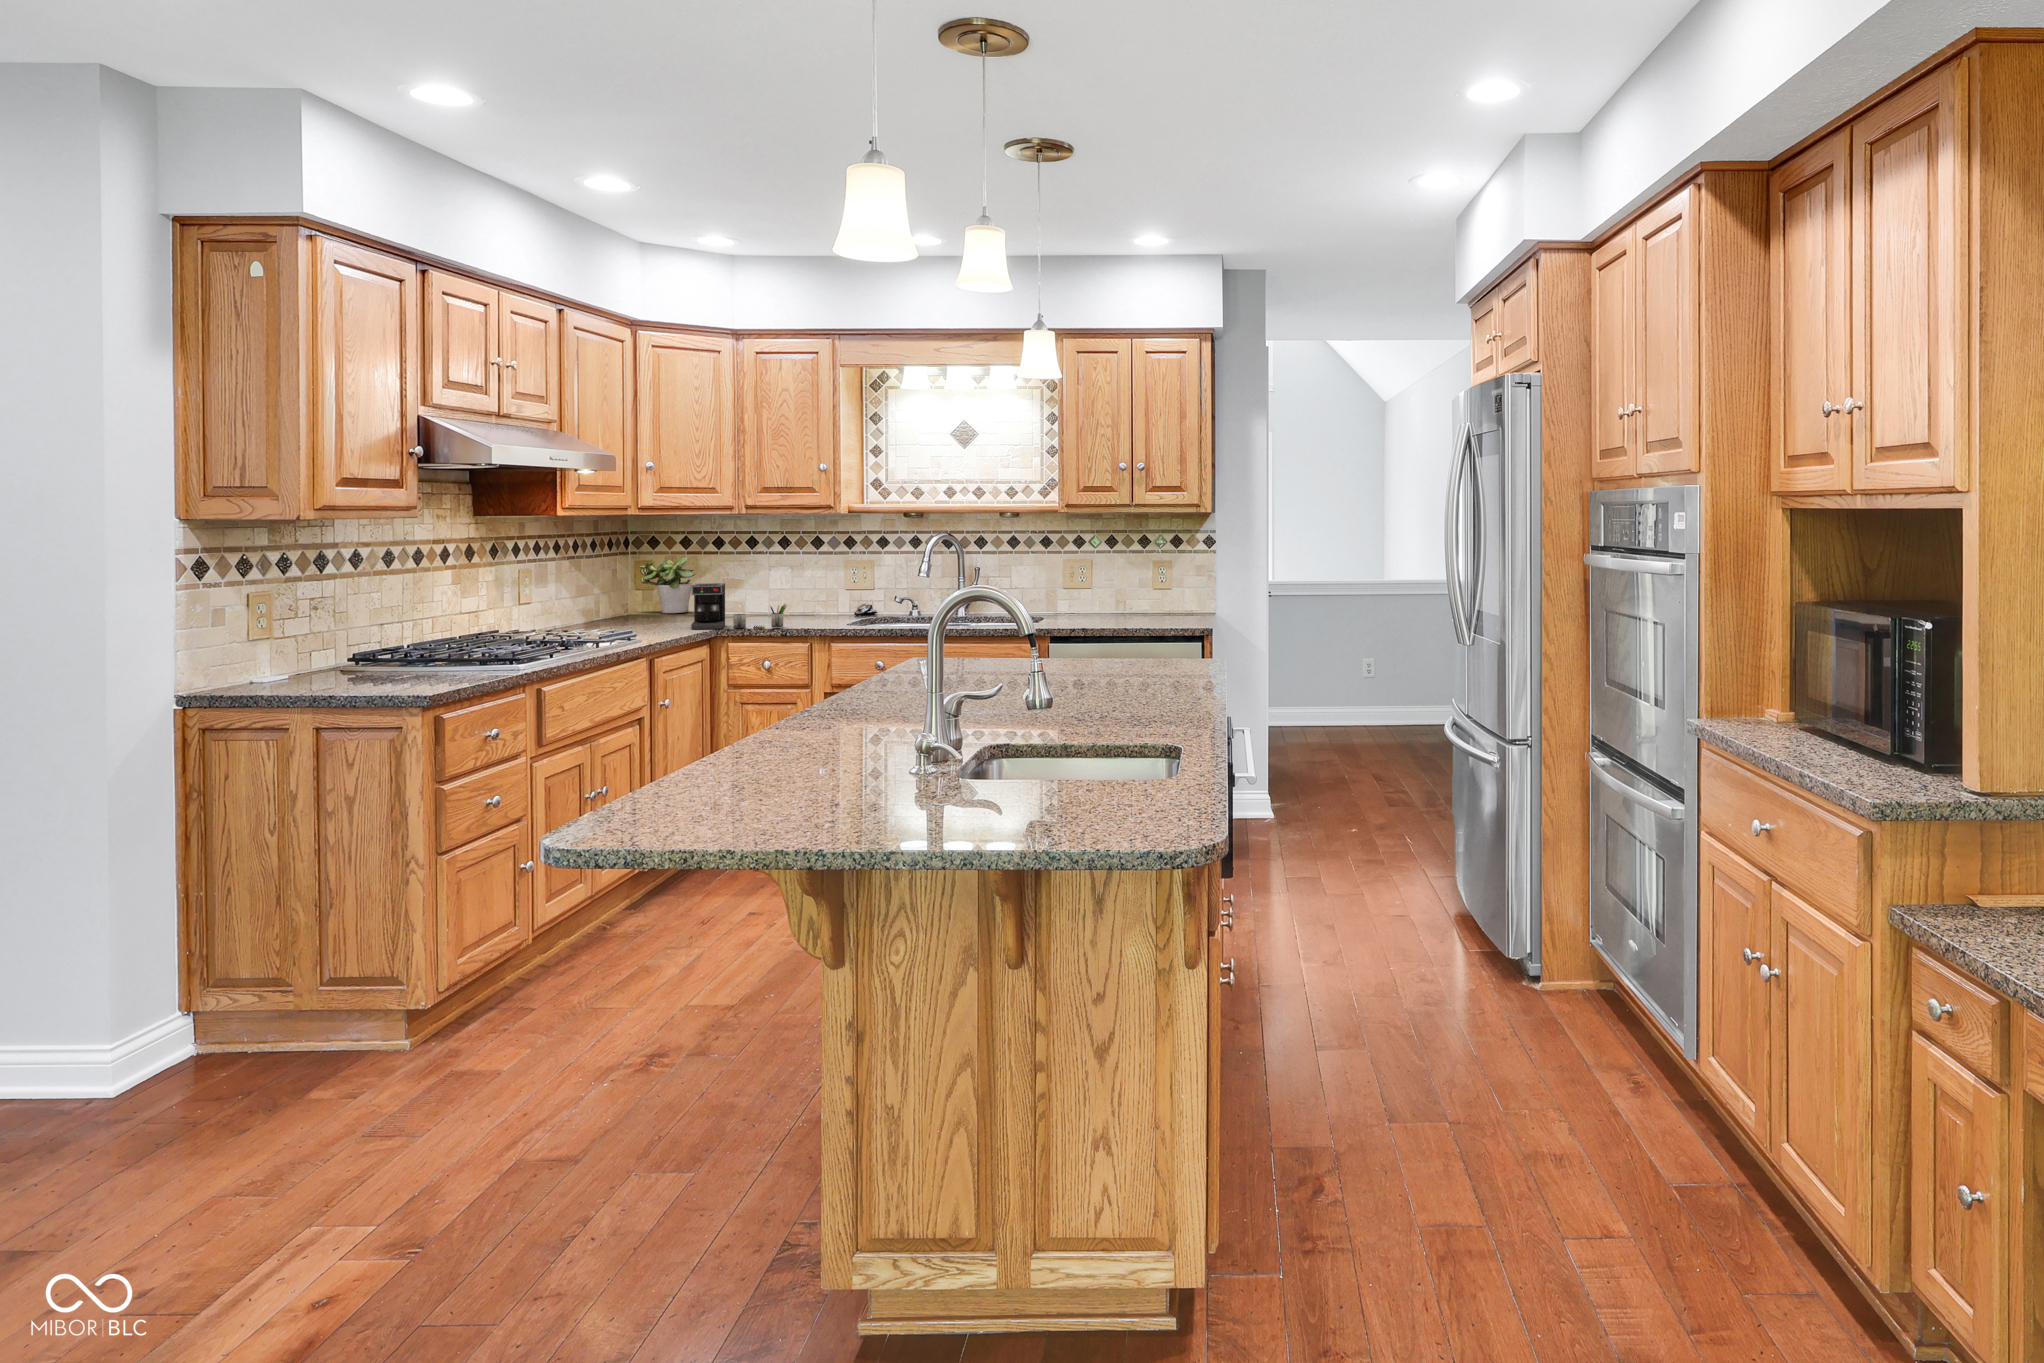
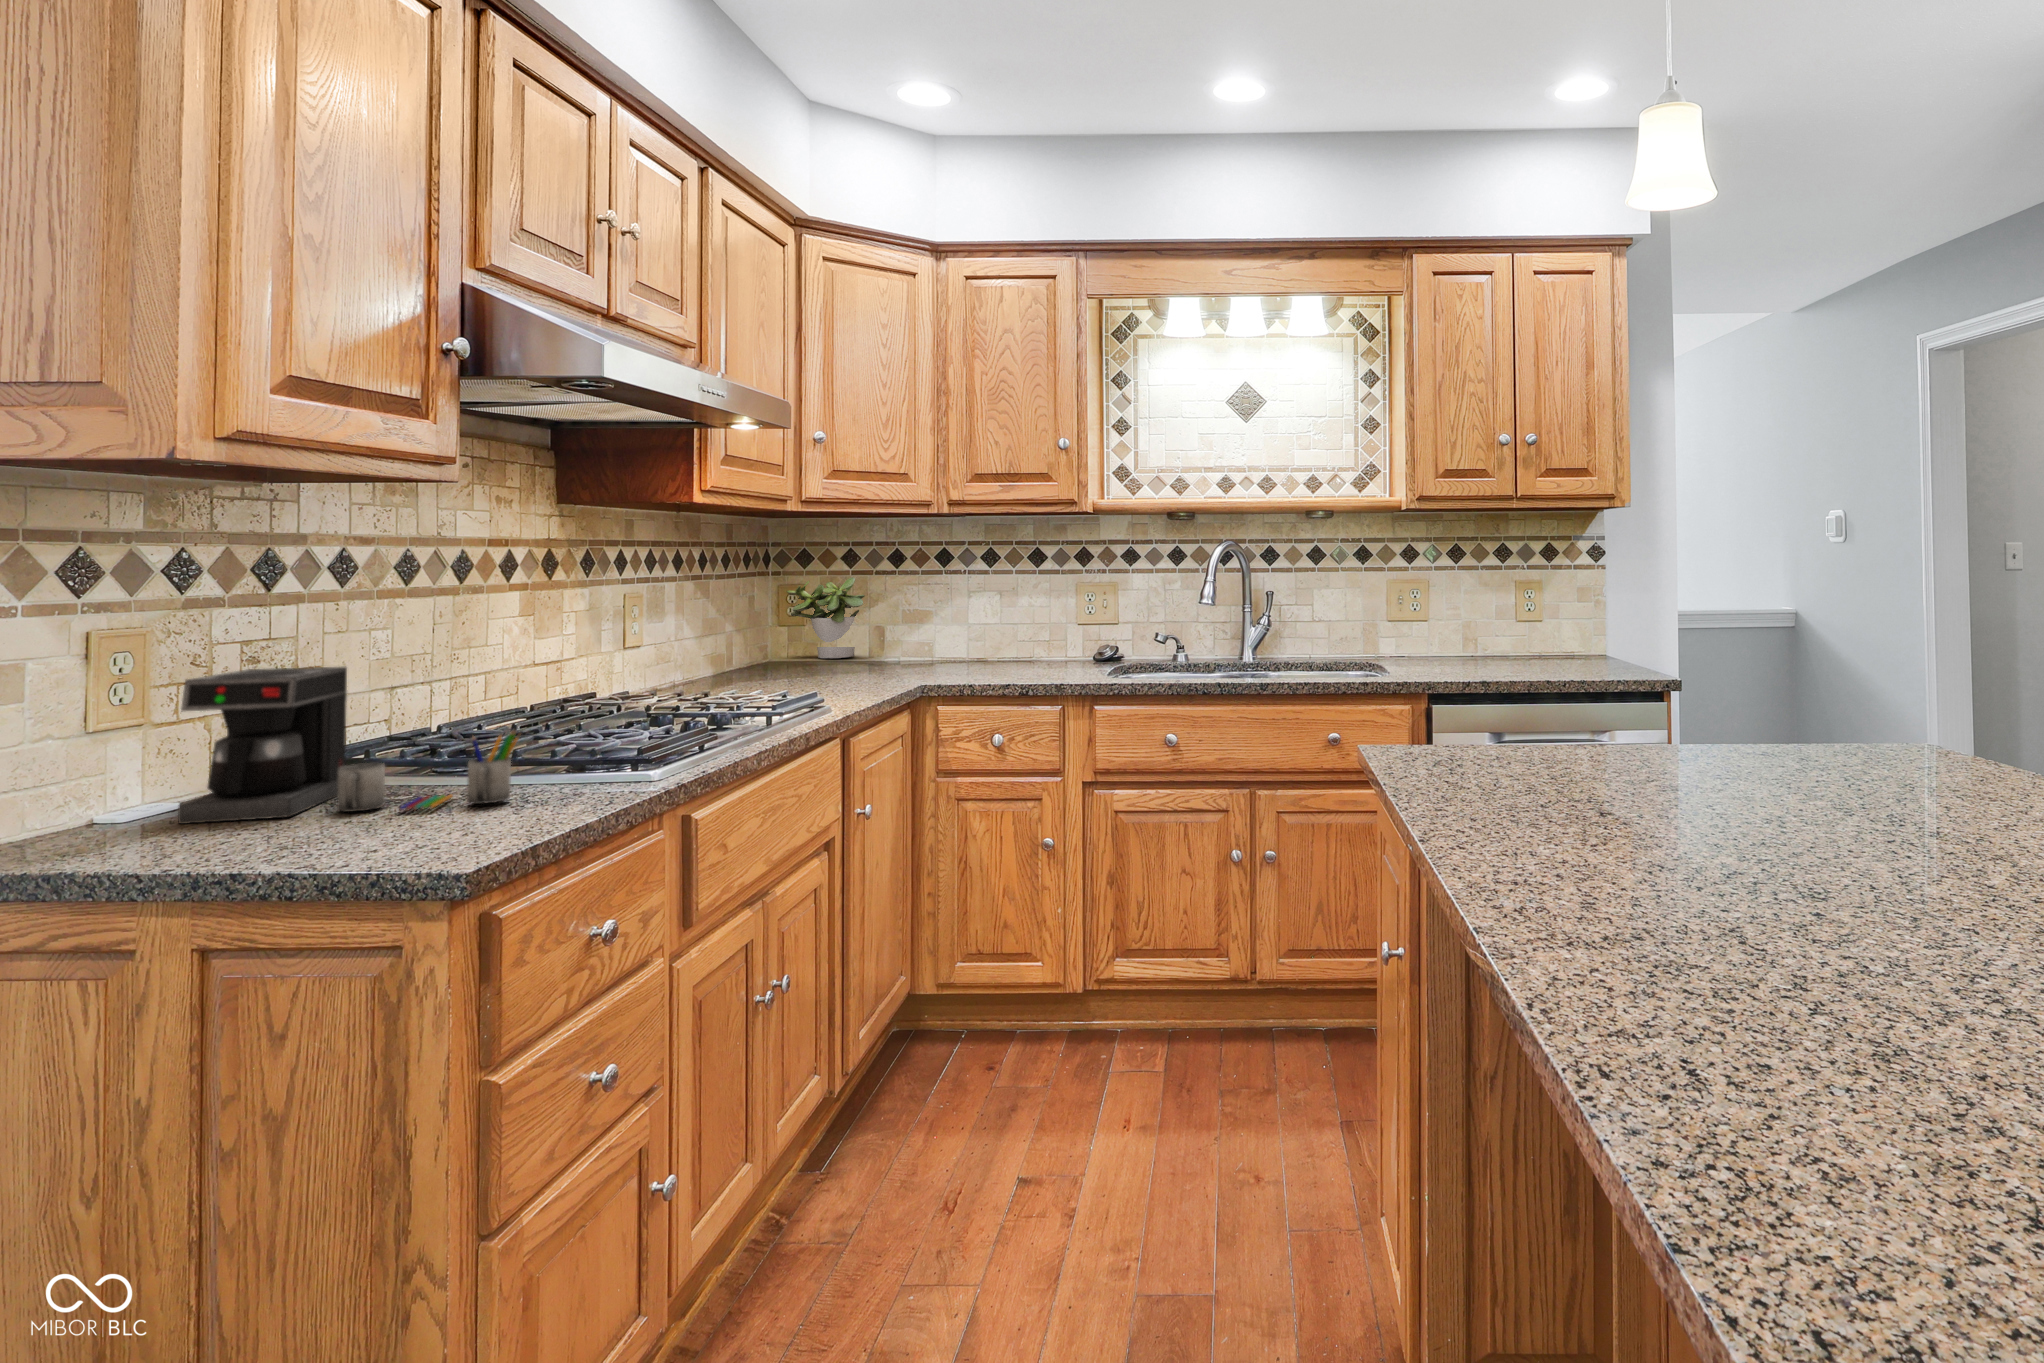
coffee maker: present [692,583,787,630] -> present [178,667,521,824]

